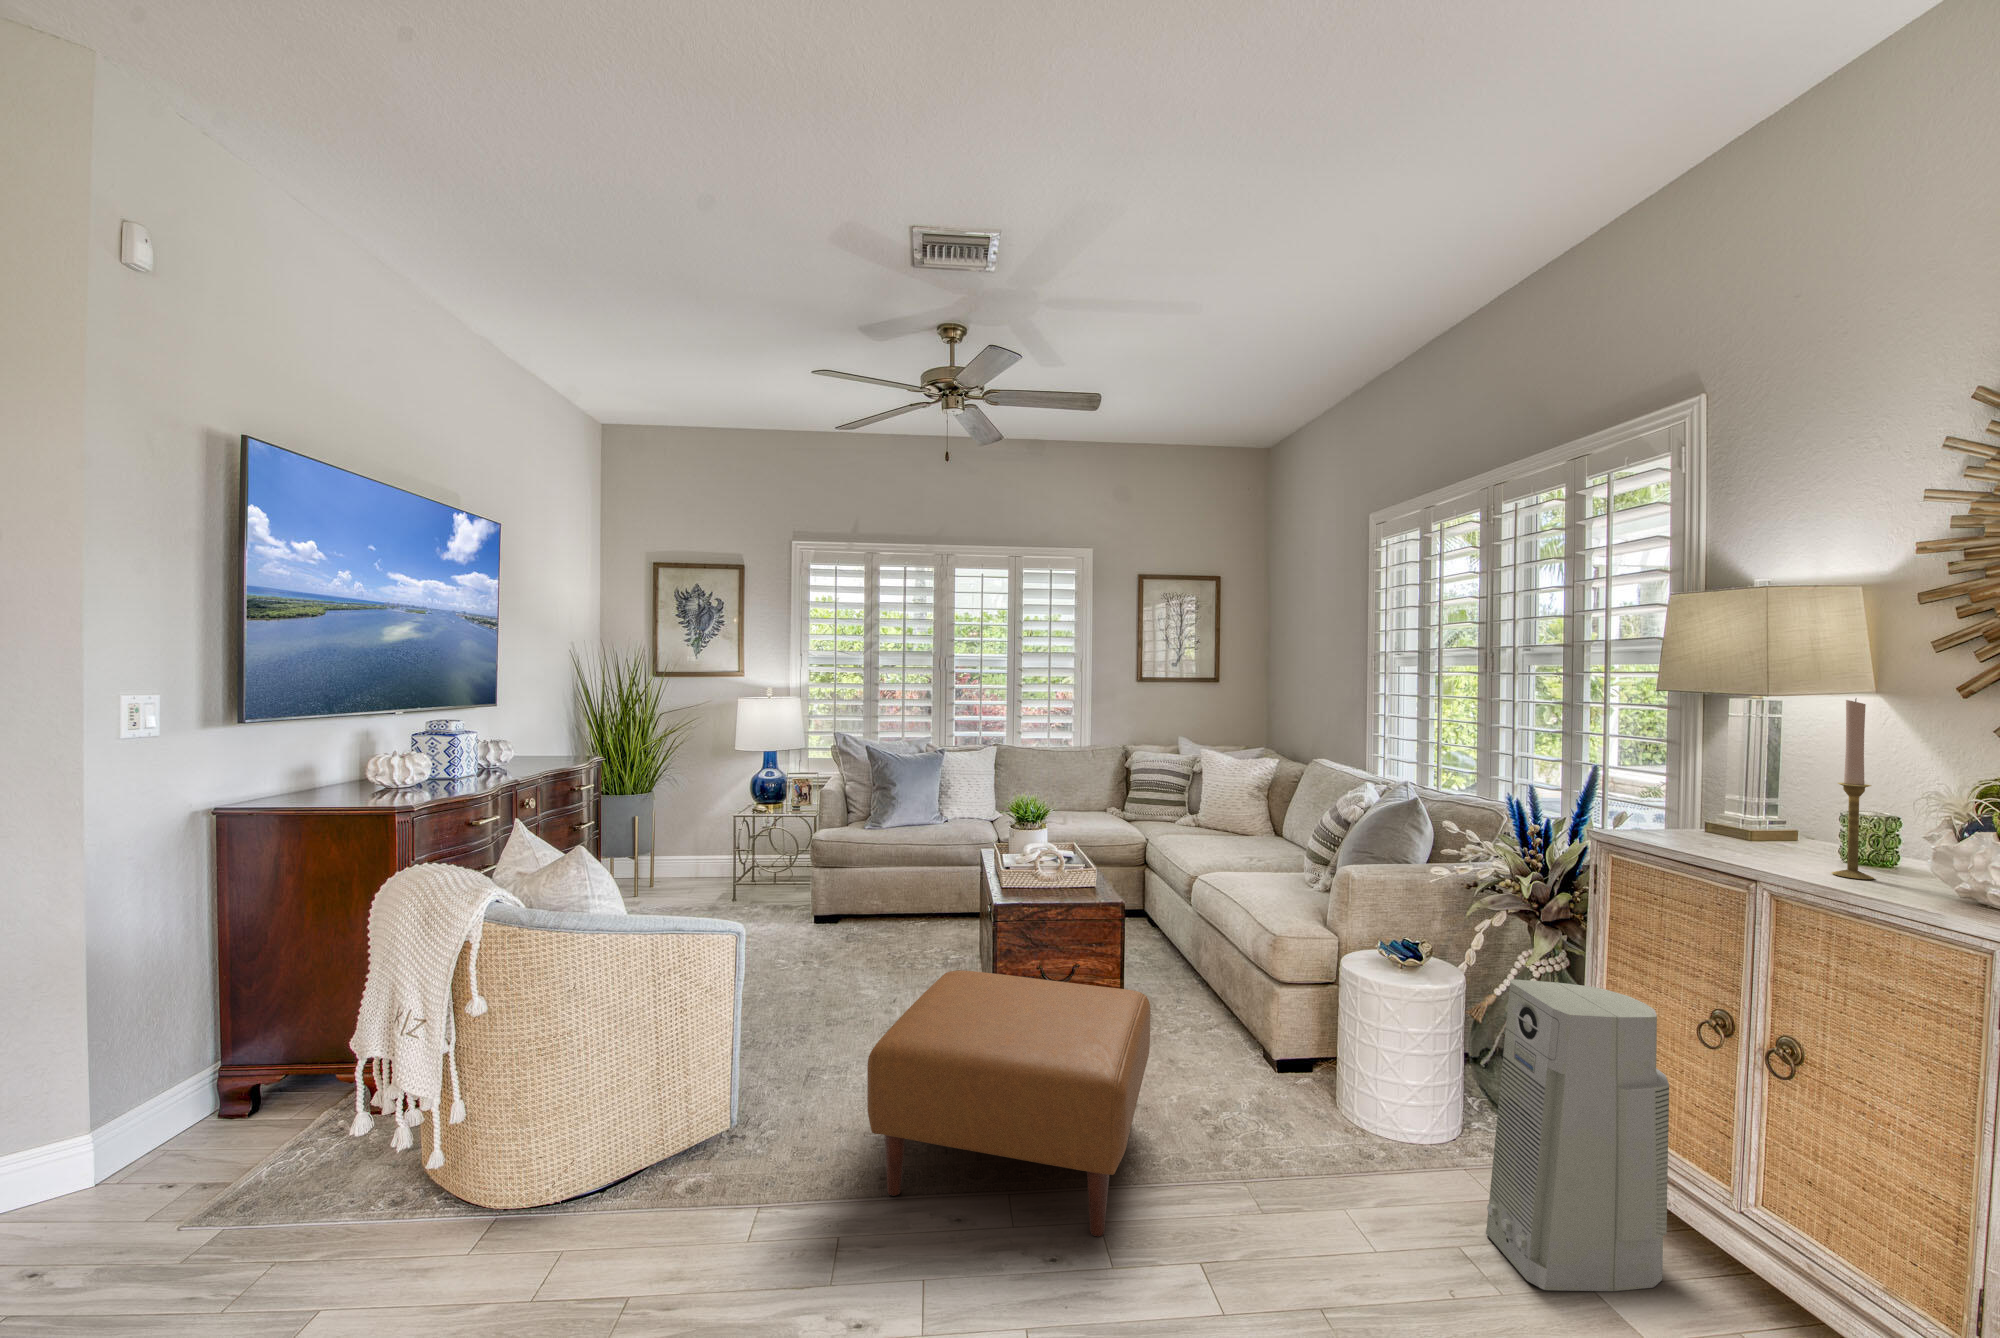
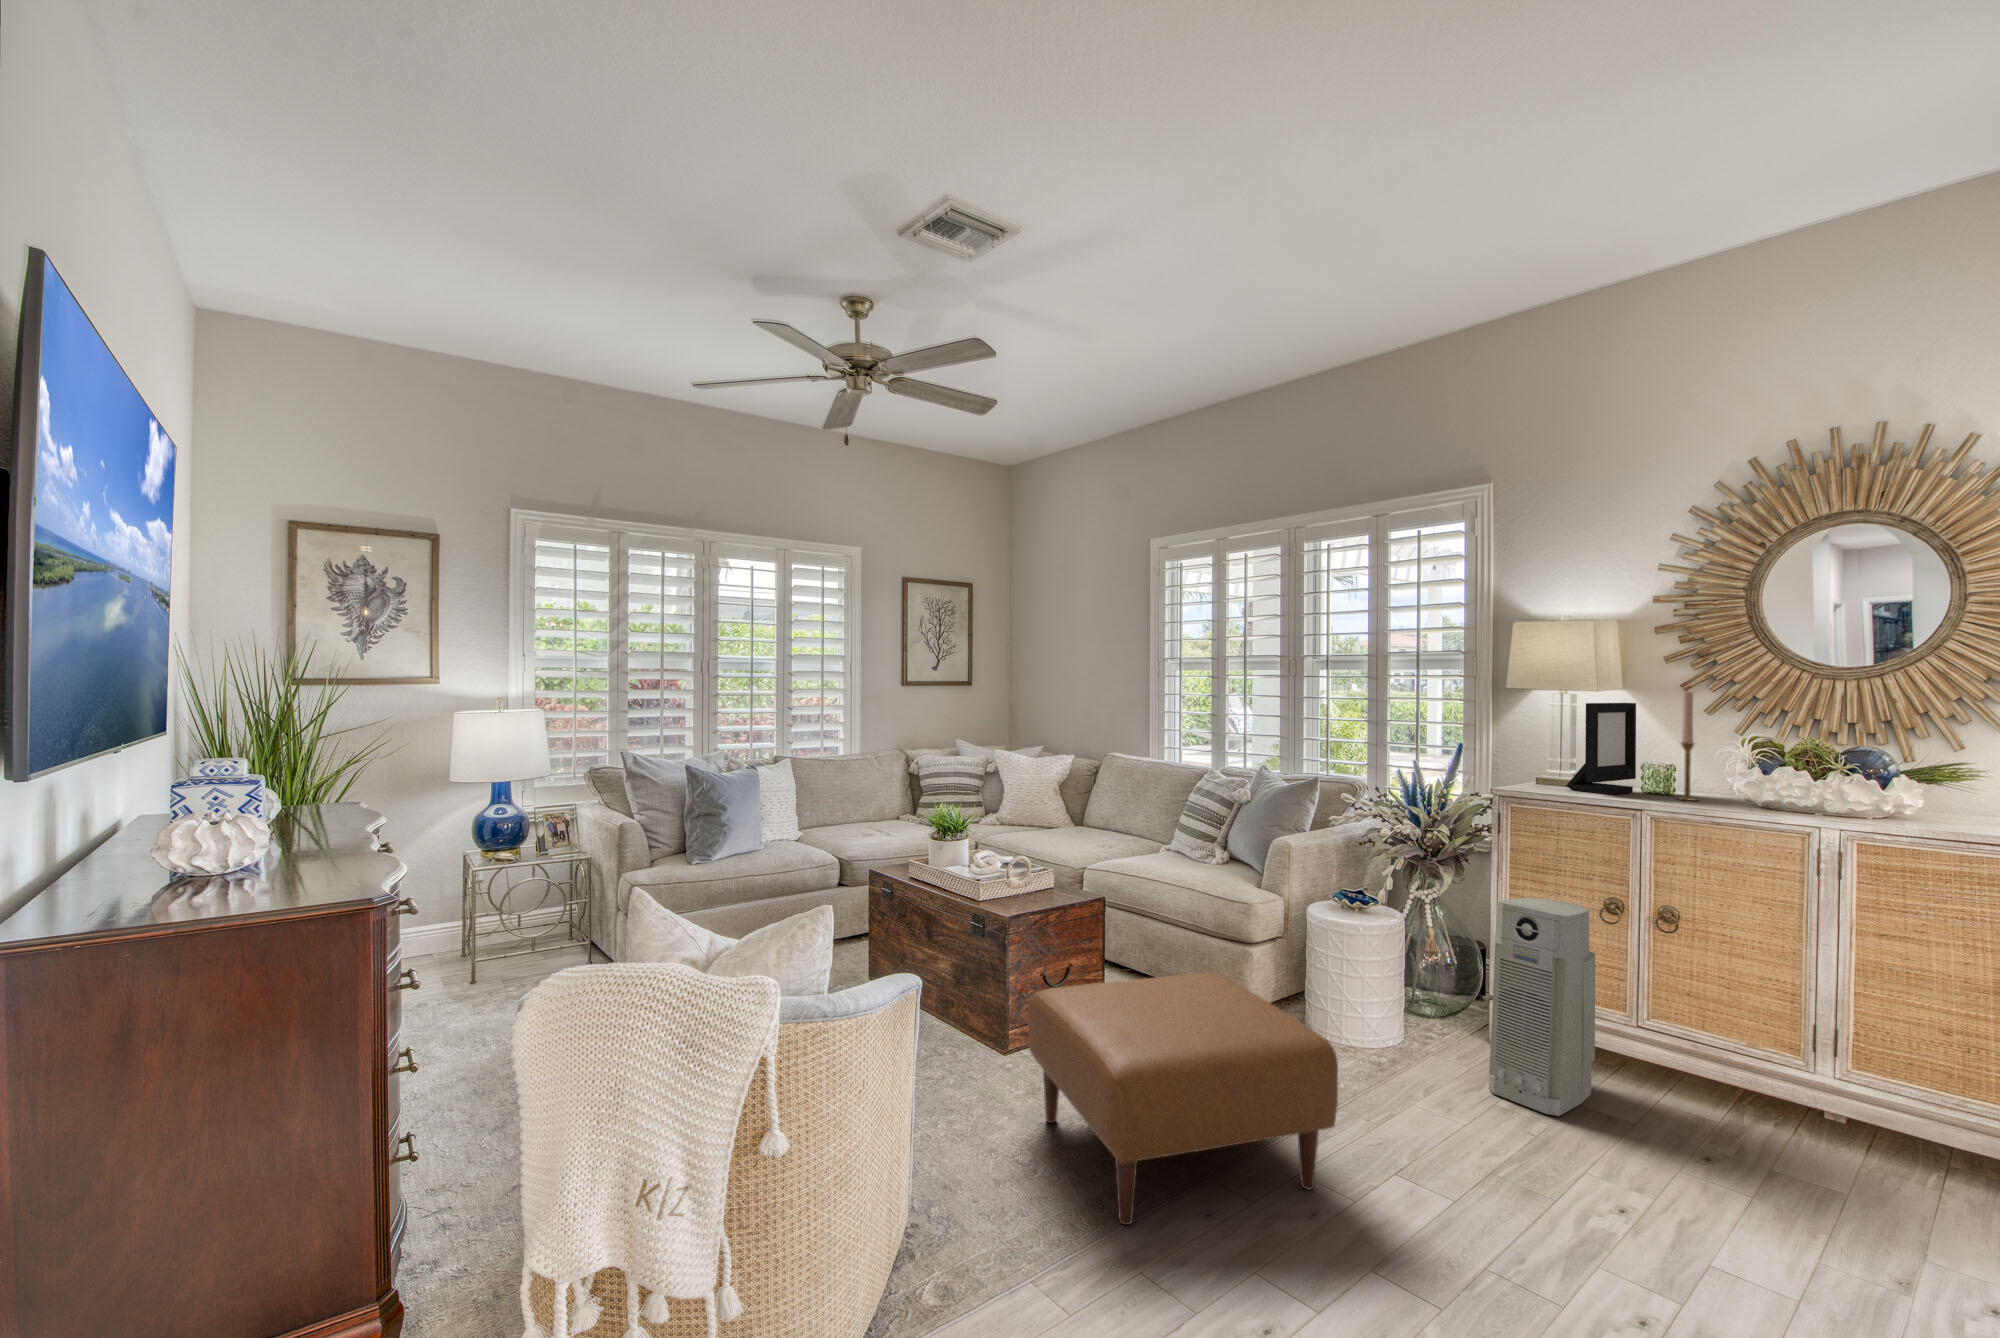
picture frame: none [1683,715,1821,856] -> present [1566,703,1636,794]

